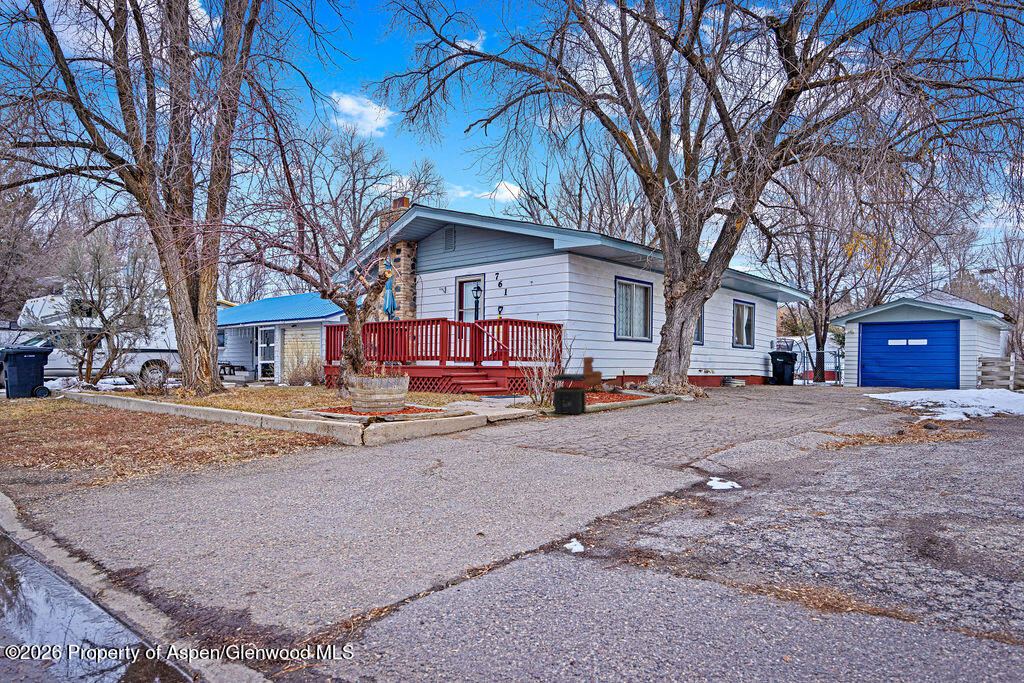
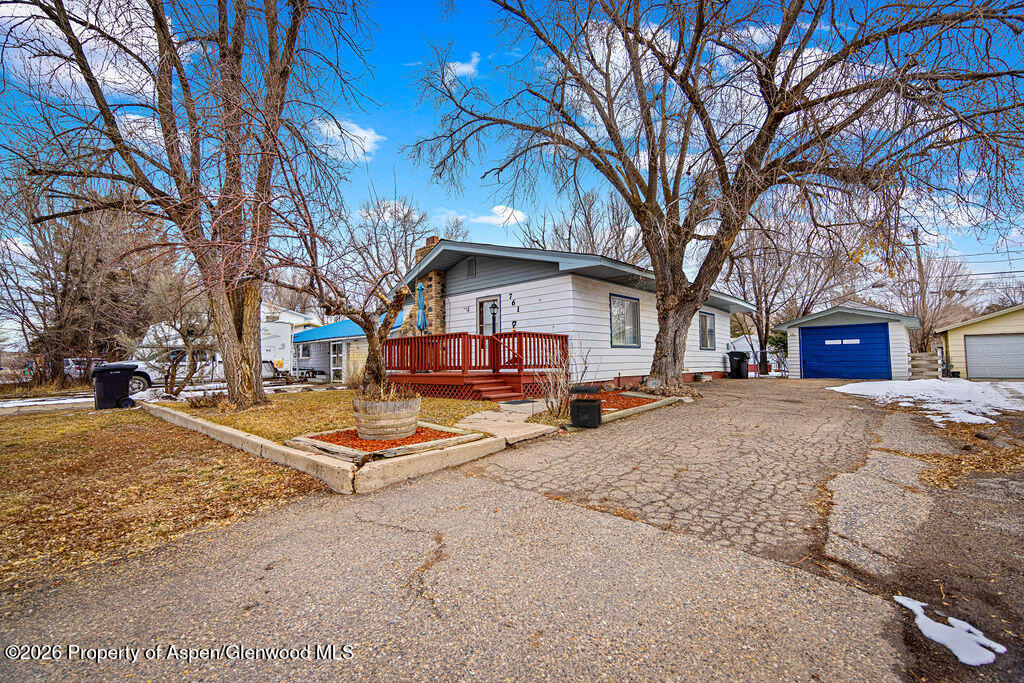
lounge chair: present [583,357,622,393] -> none [587,363,624,396]

